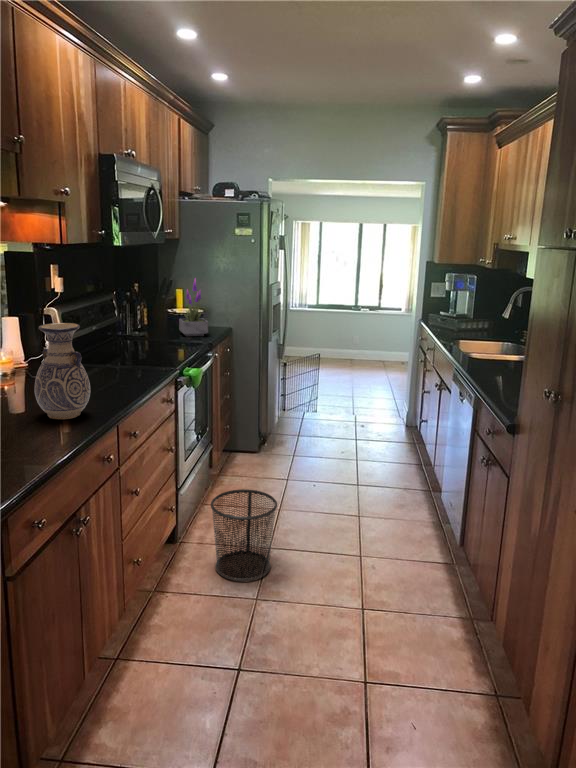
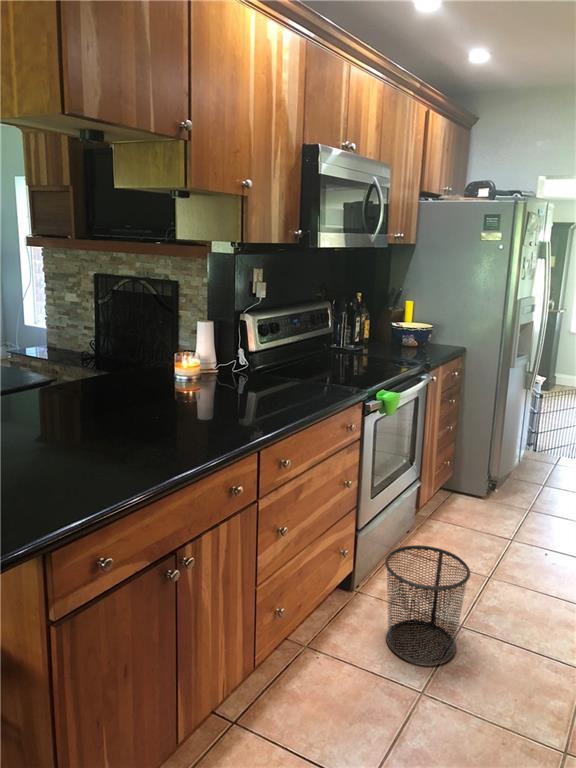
potted plant: present [179,279,208,336] -> none [400,287,432,355]
vase: present [35,323,90,419] -> none [170,328,230,437]

